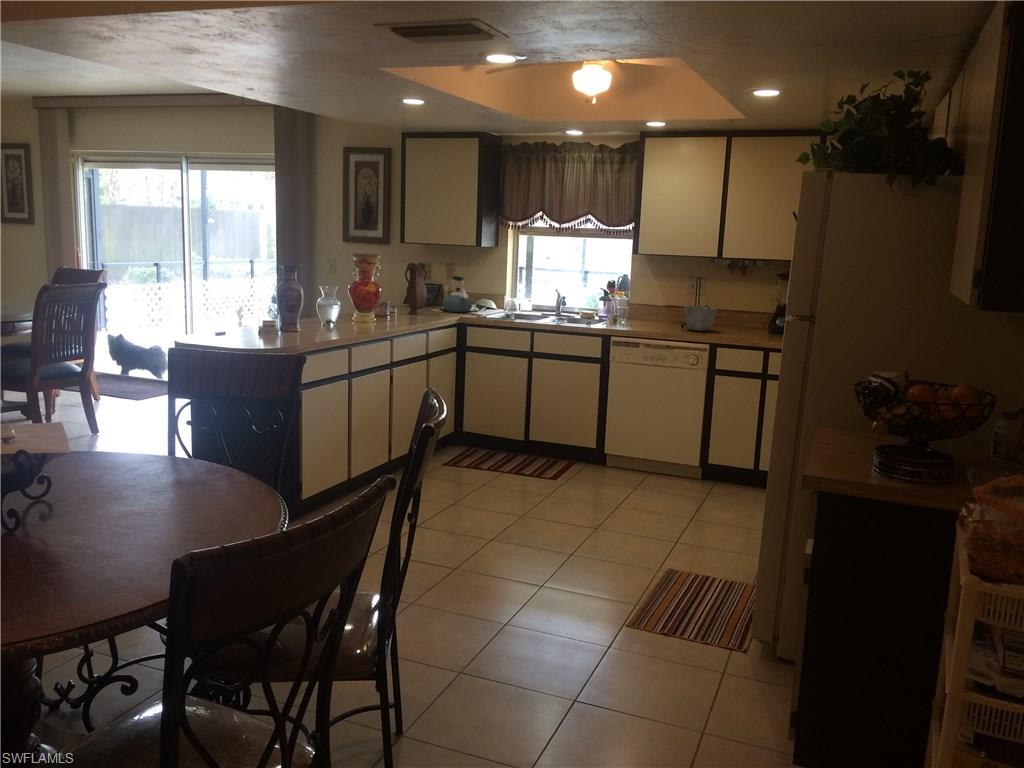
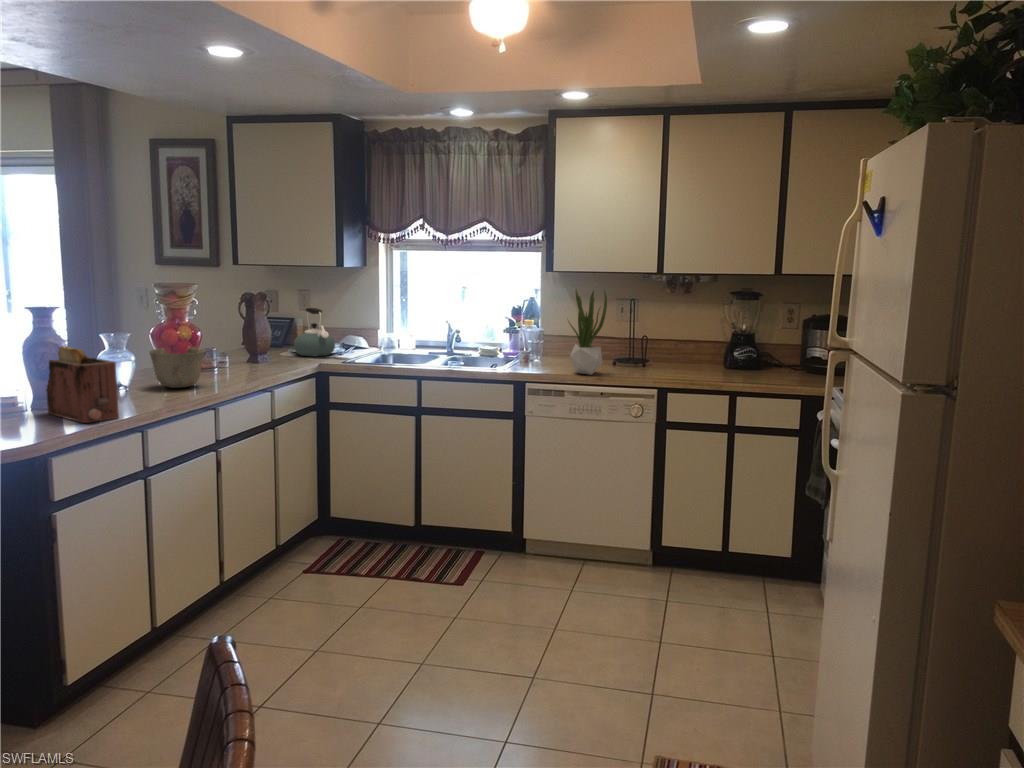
potted plant: none [645,267,675,332] -> present [569,290,607,375]
toaster: none [291,290,336,340] -> present [46,346,119,423]
ceramic bowl: present [684,306,717,331] -> present [150,347,205,388]

